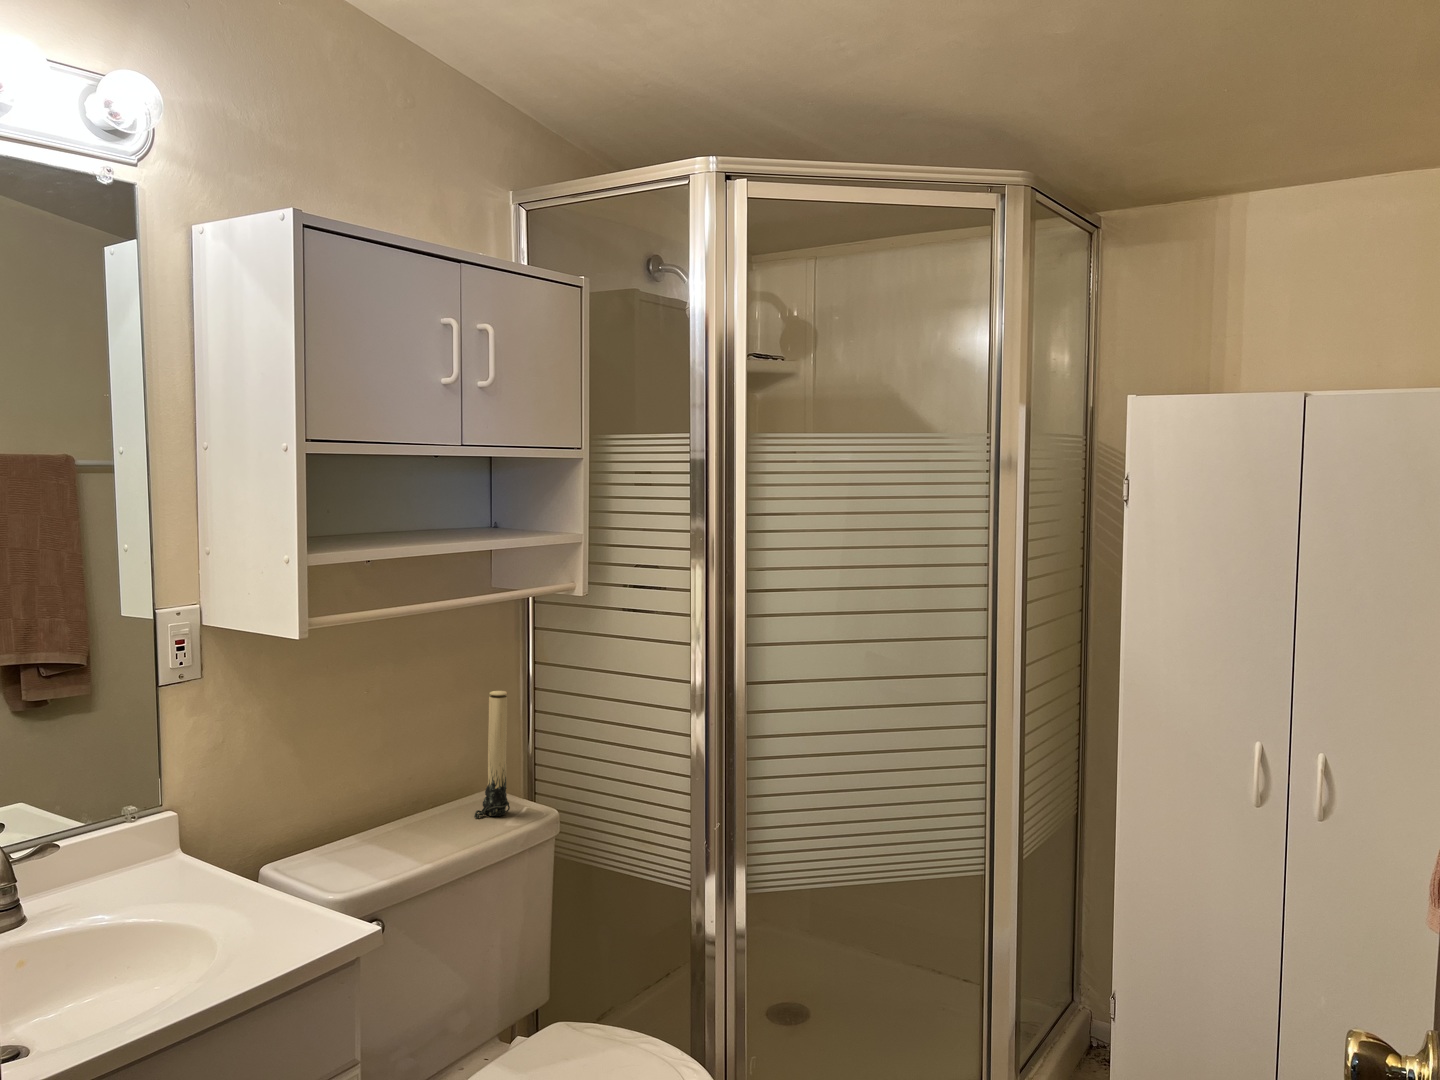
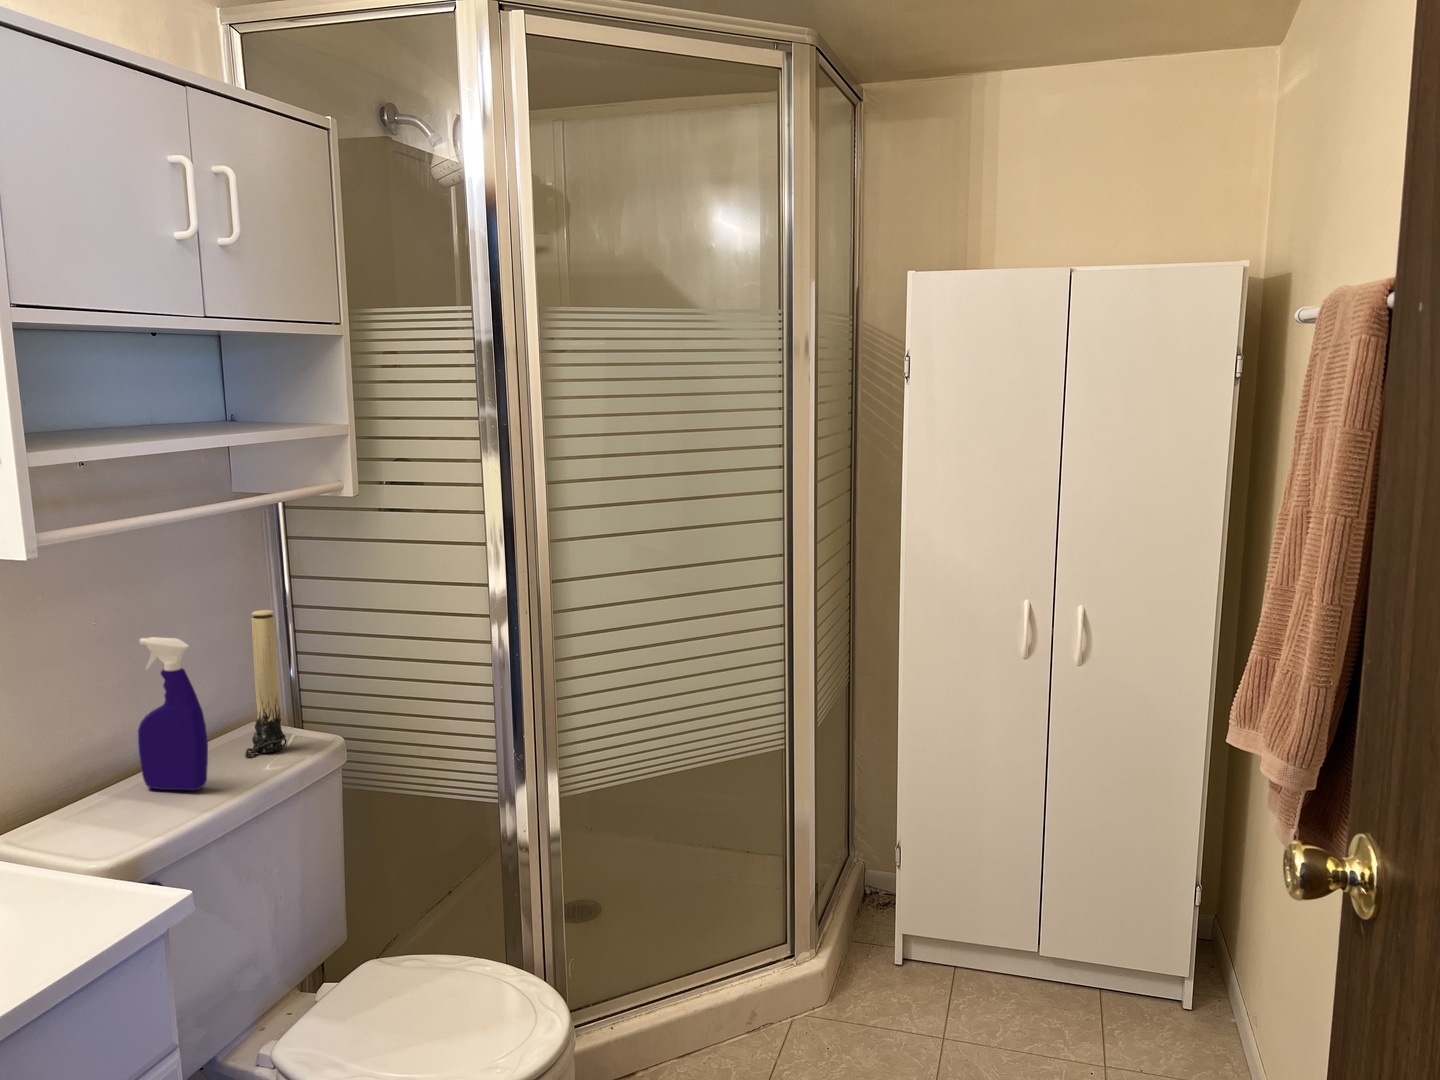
spray bottle: none [388,706,439,841] -> present [138,637,208,790]

